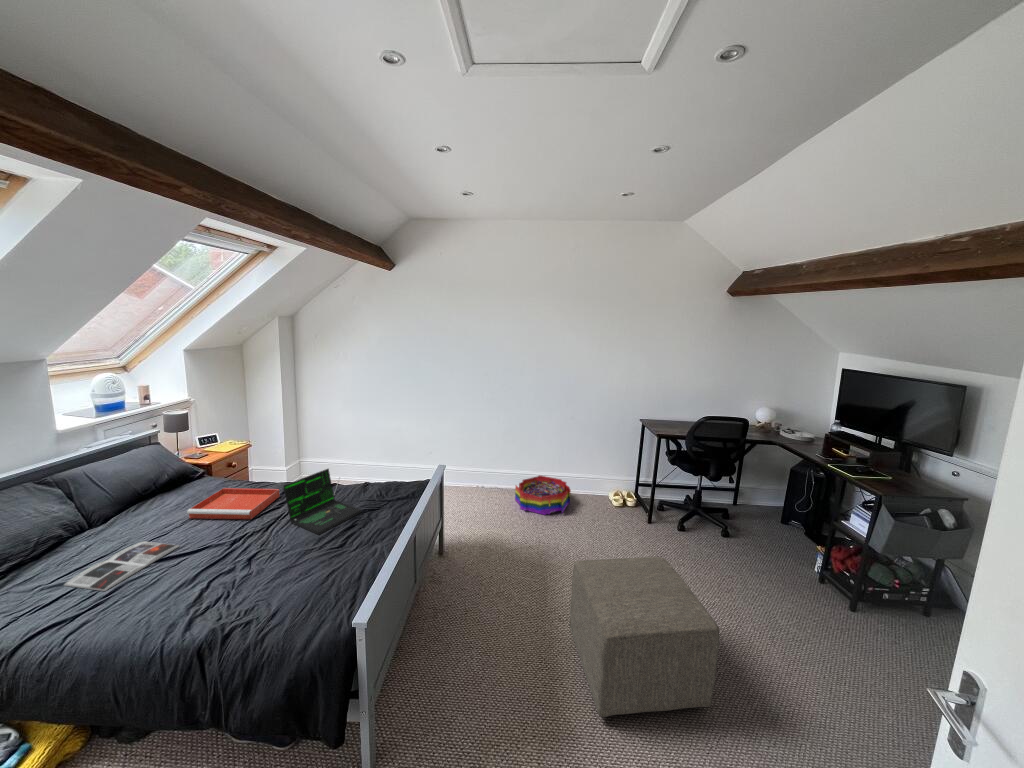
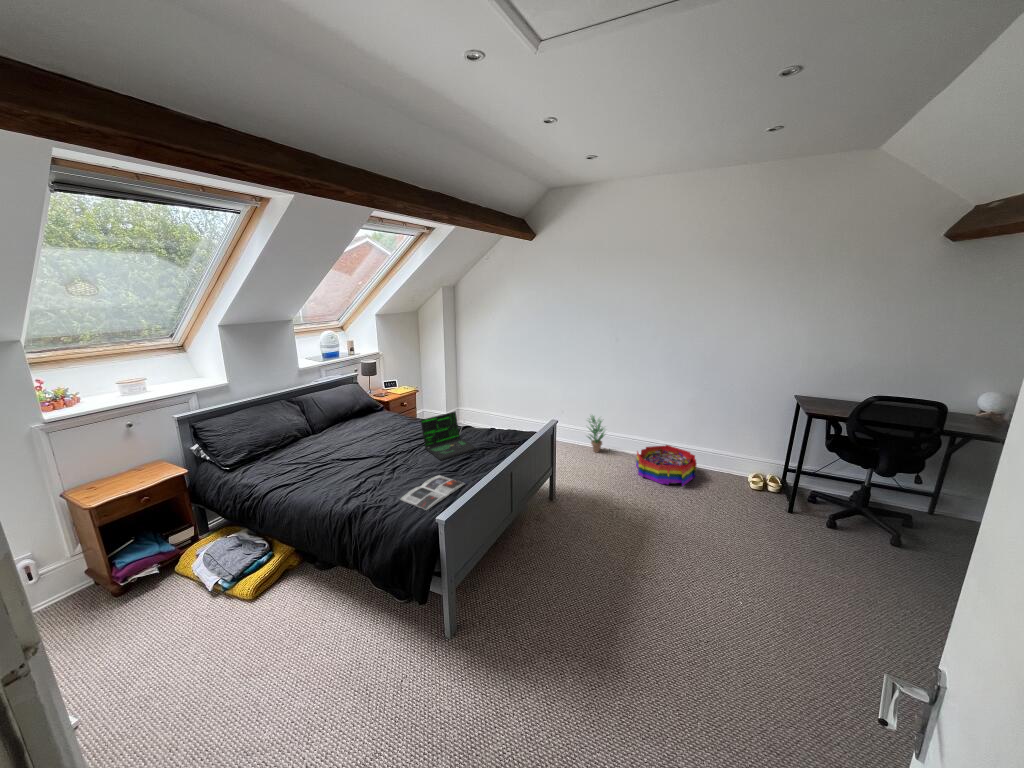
potted plant: none [461,452,483,492] -> present [588,416,604,452]
tray: present [187,488,280,519] -> none [364,419,424,443]
magazine: present [64,541,179,591] -> present [400,475,464,510]
ottoman: present [569,557,719,717] -> none [645,524,788,695]

